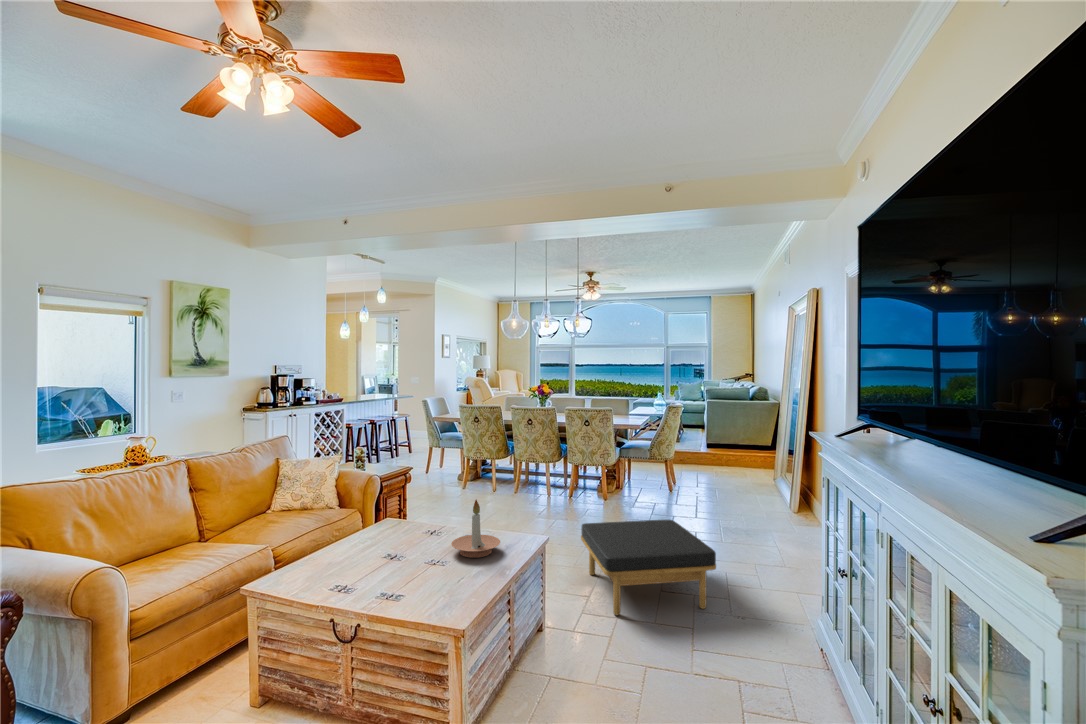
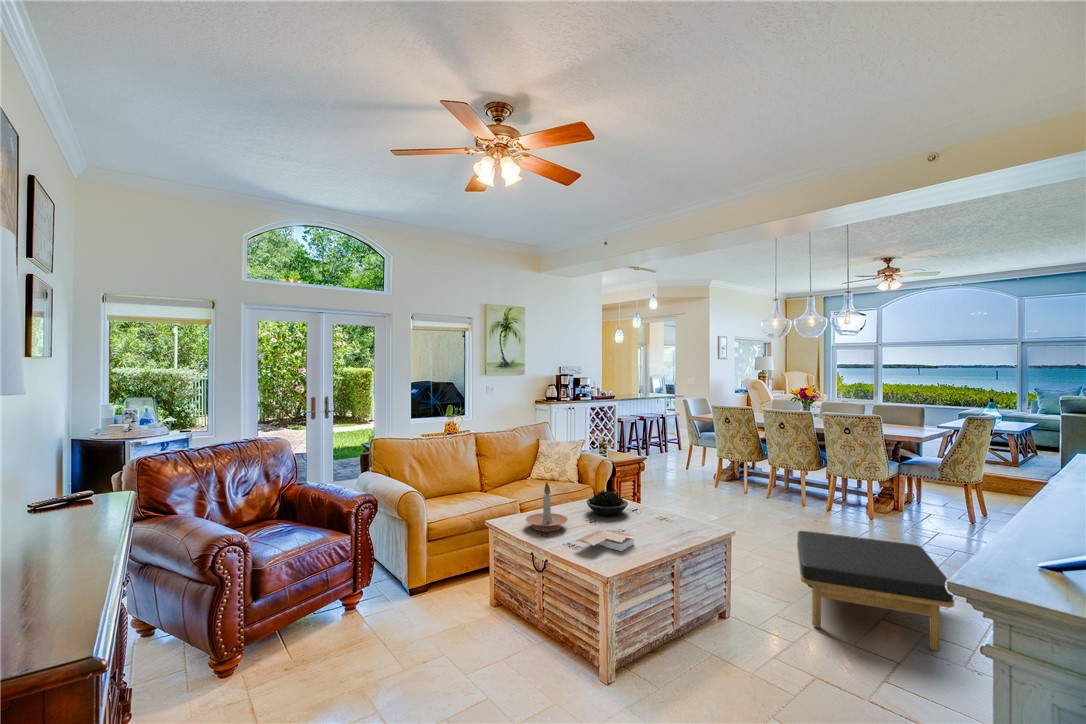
candle holder: present [451,500,500,558] -> present [526,482,568,532]
succulent plant: none [380,516,431,547] -> present [586,490,628,516]
book: none [399,566,463,591] -> present [576,530,634,551]

